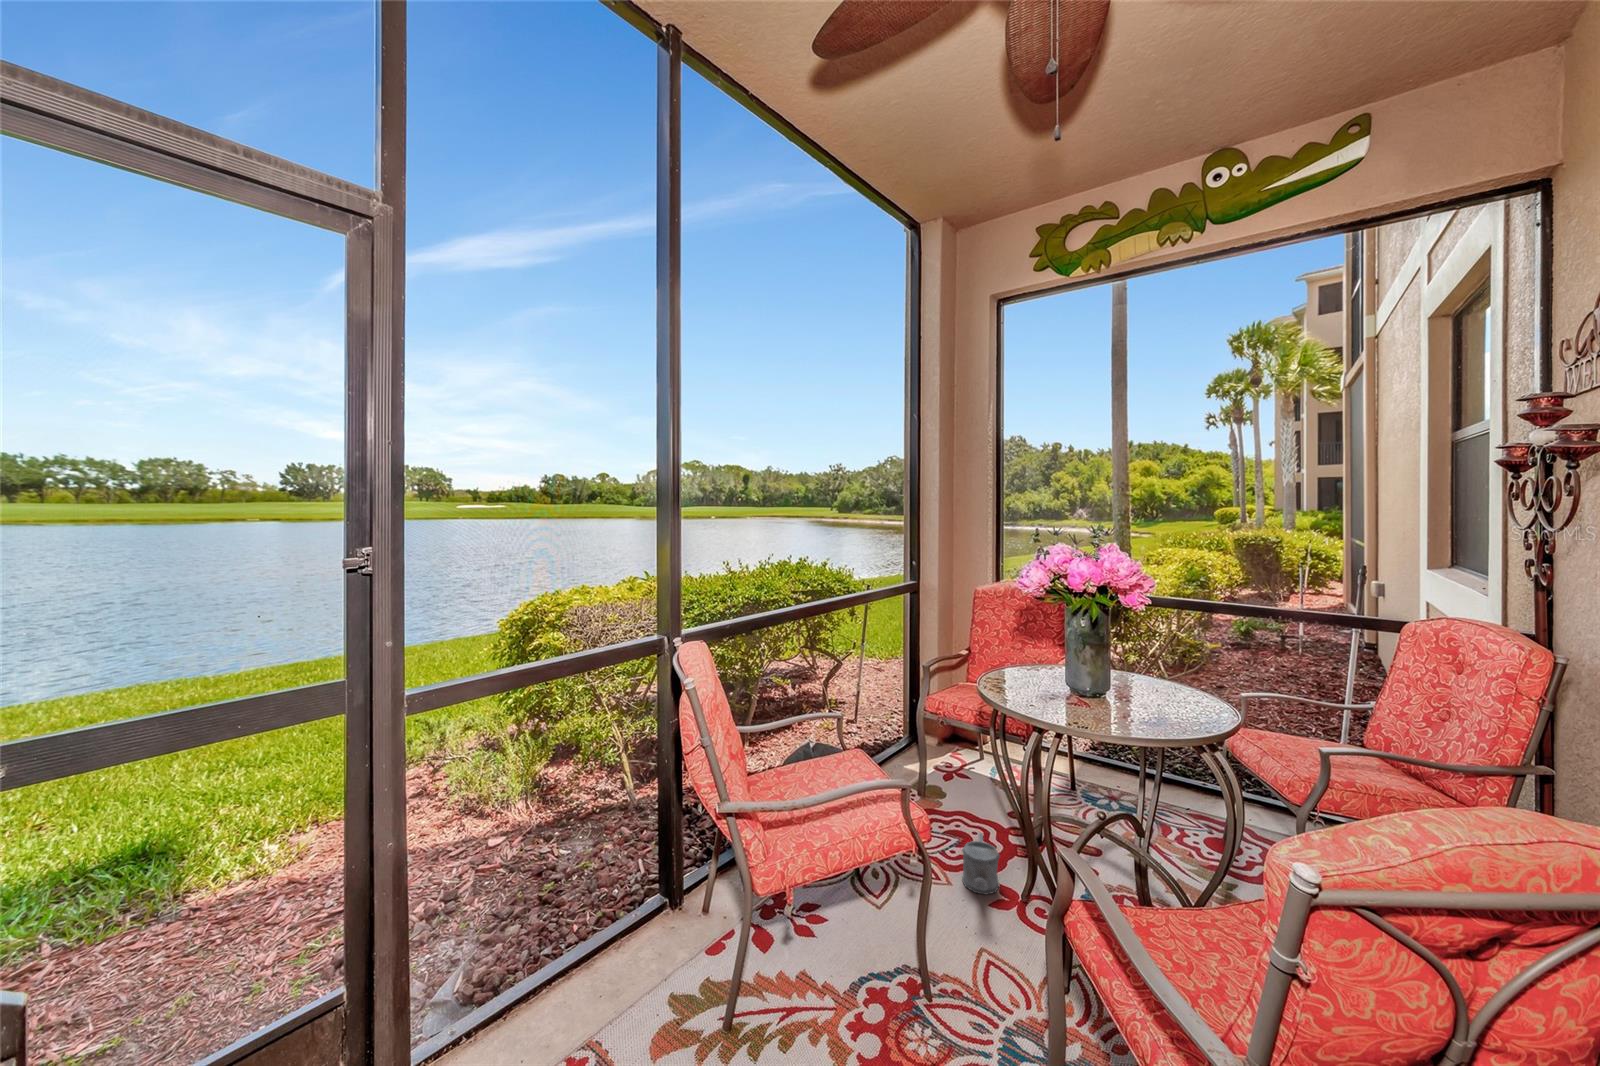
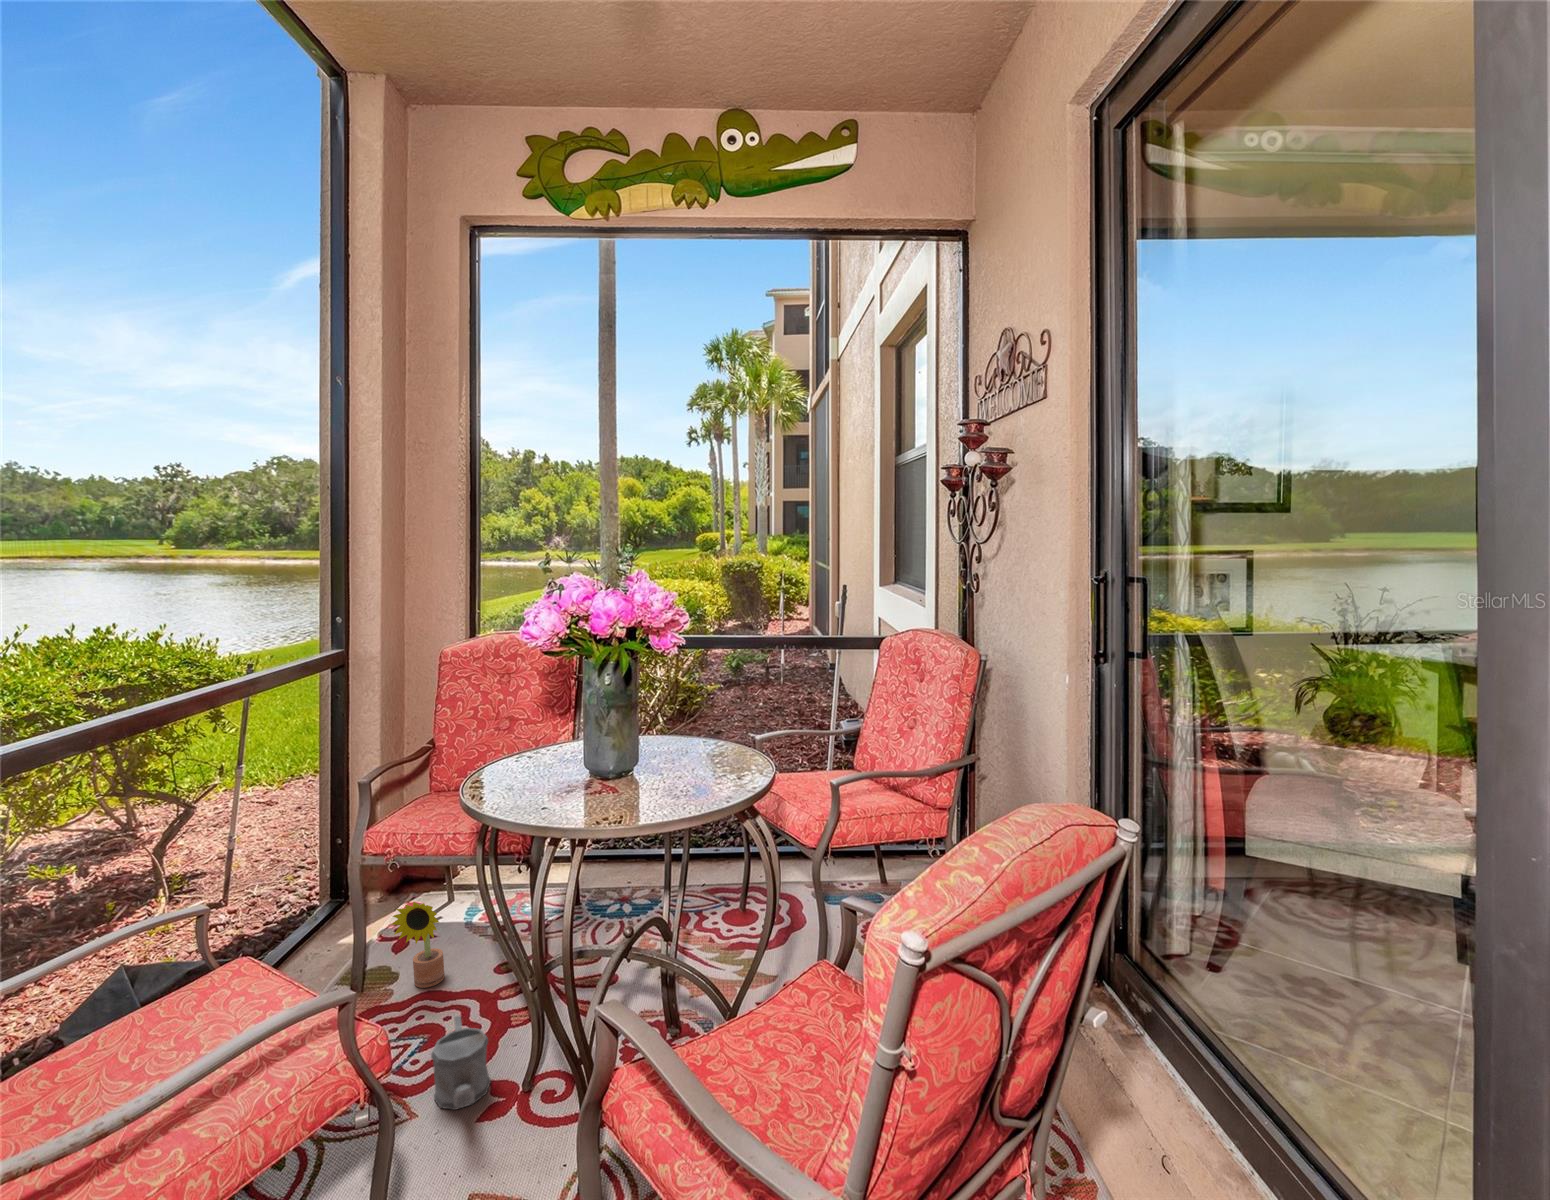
decorative plant: none [943,749,975,811] -> present [391,902,444,988]

